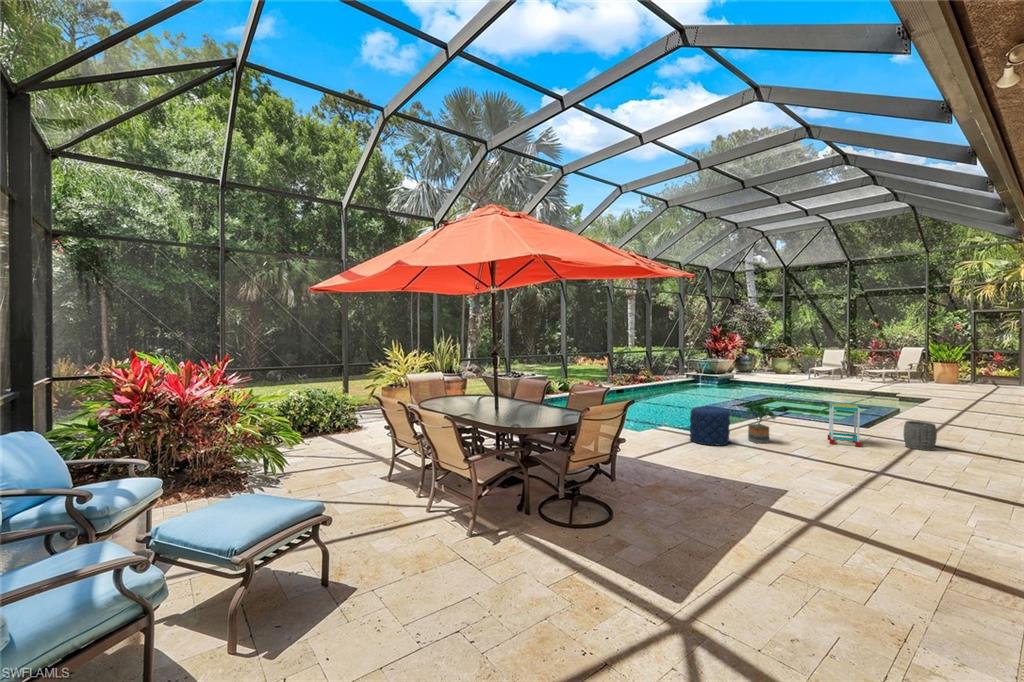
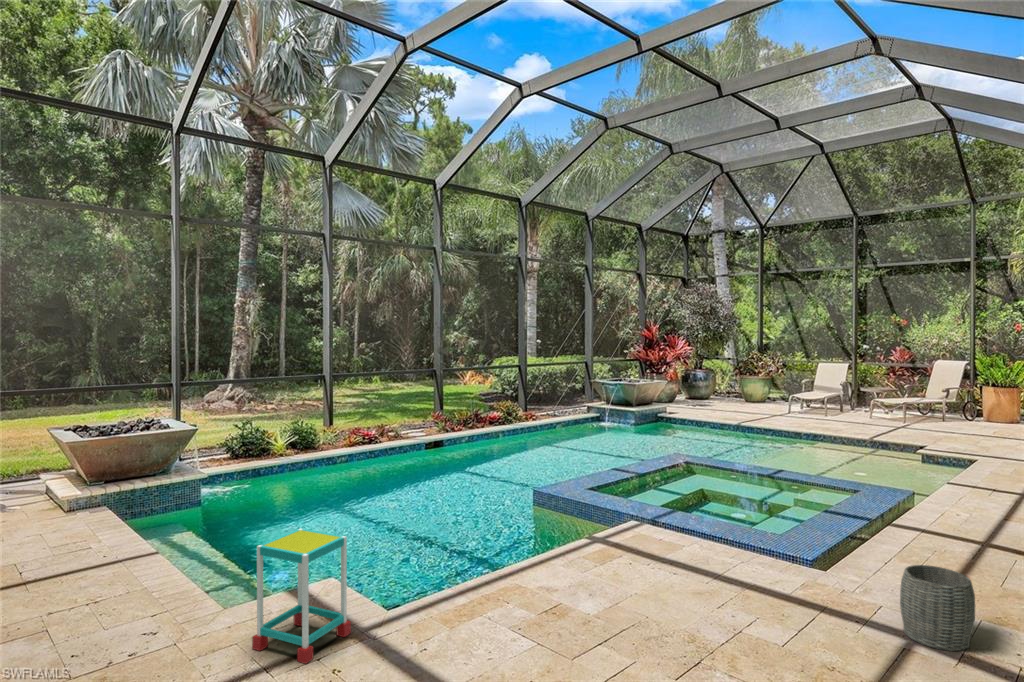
side table: present [828,403,861,447] -> present [252,529,351,664]
pouf: present [690,406,730,446] -> none [384,530,480,648]
potted tree: present [746,406,776,443] -> none [528,527,596,632]

